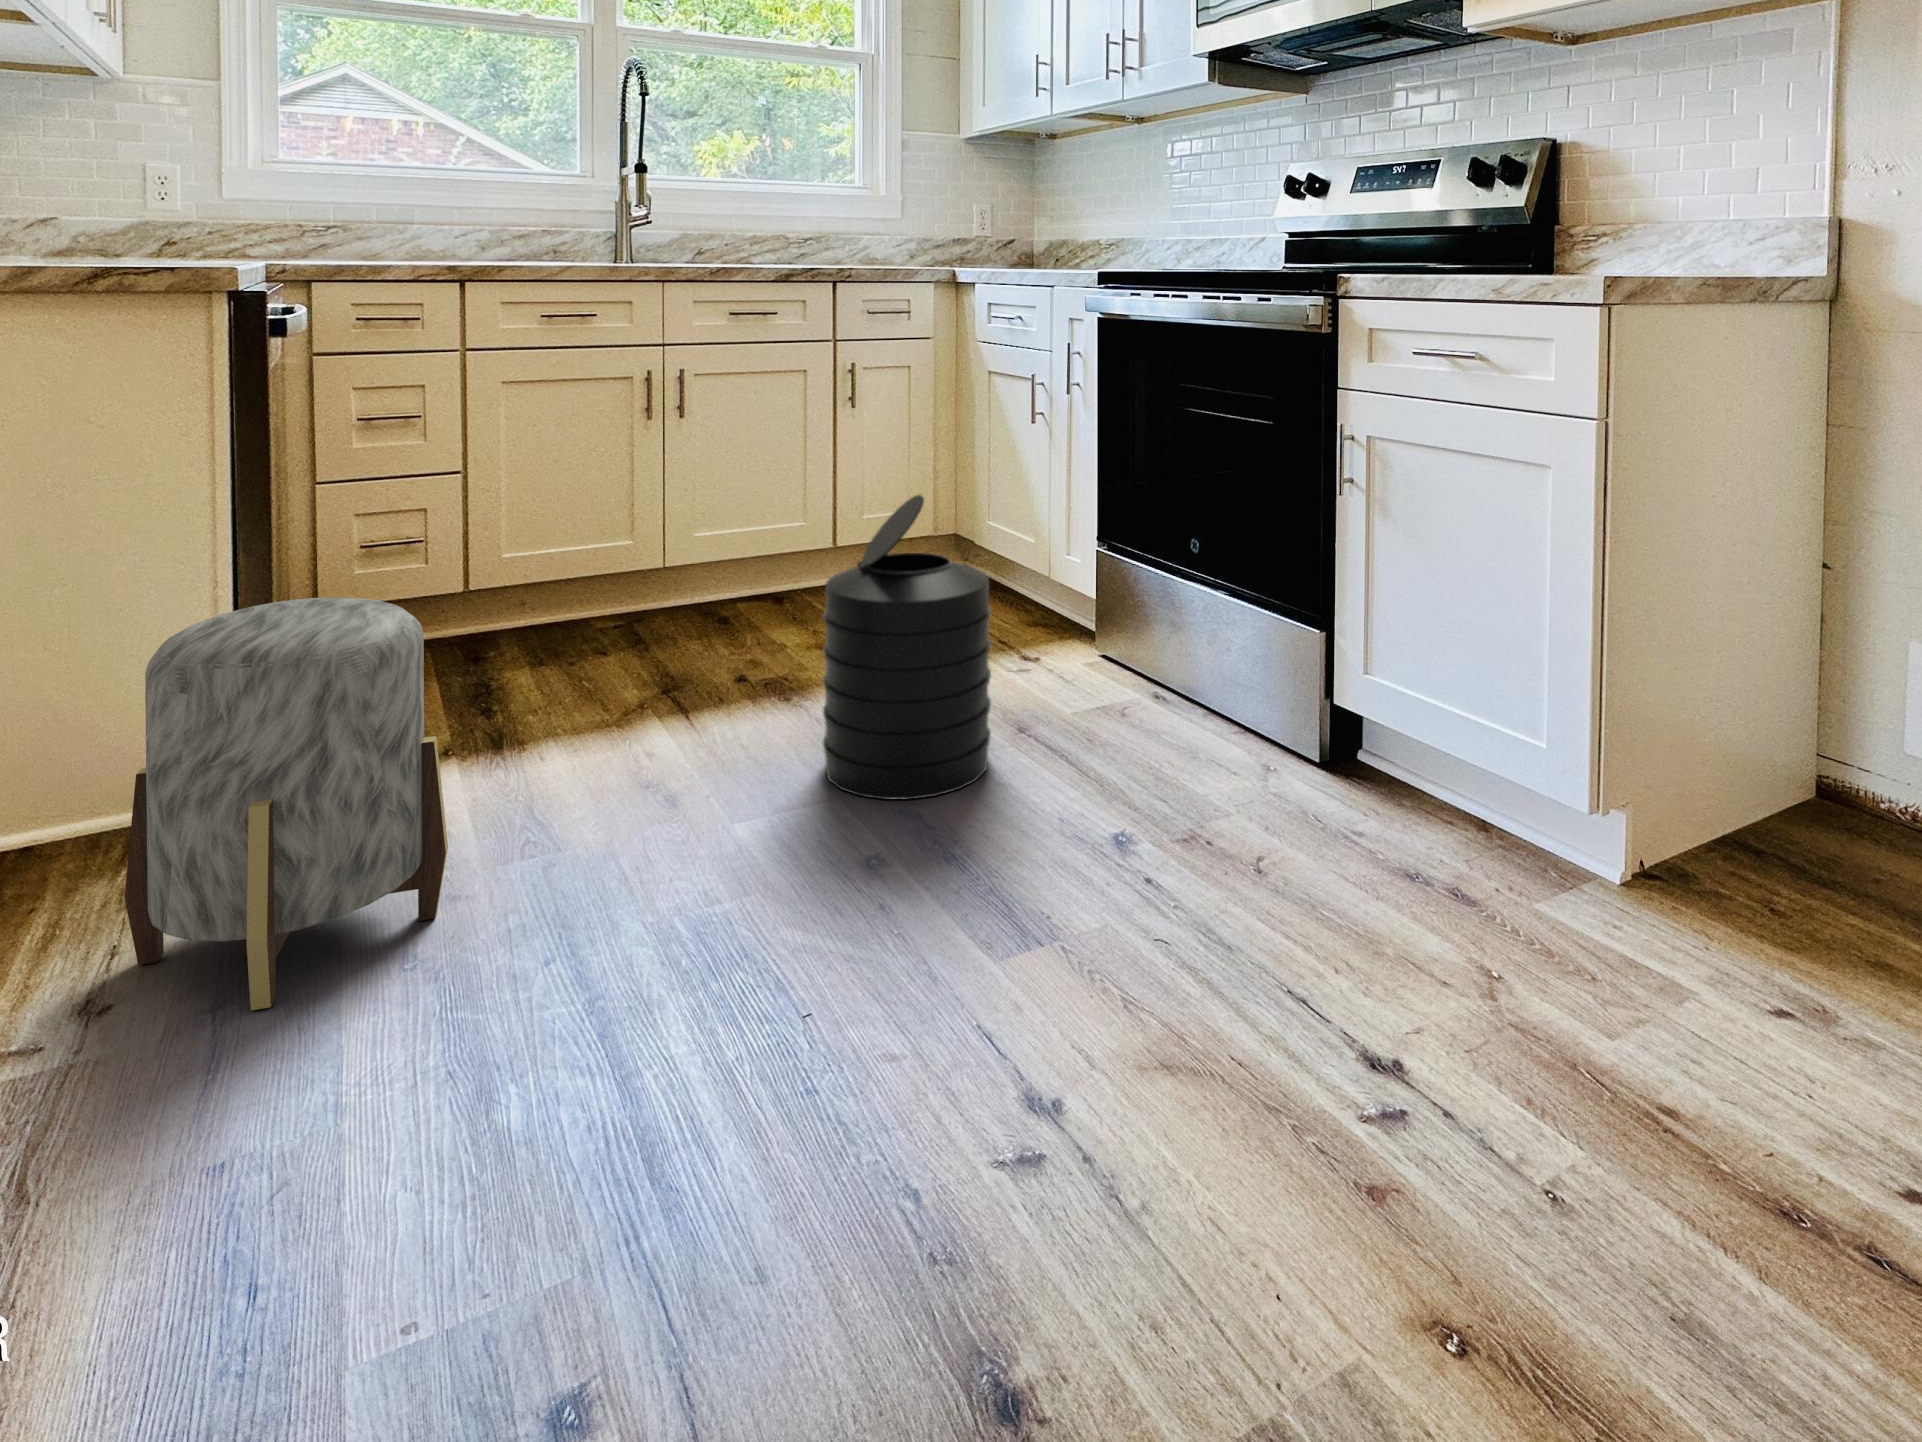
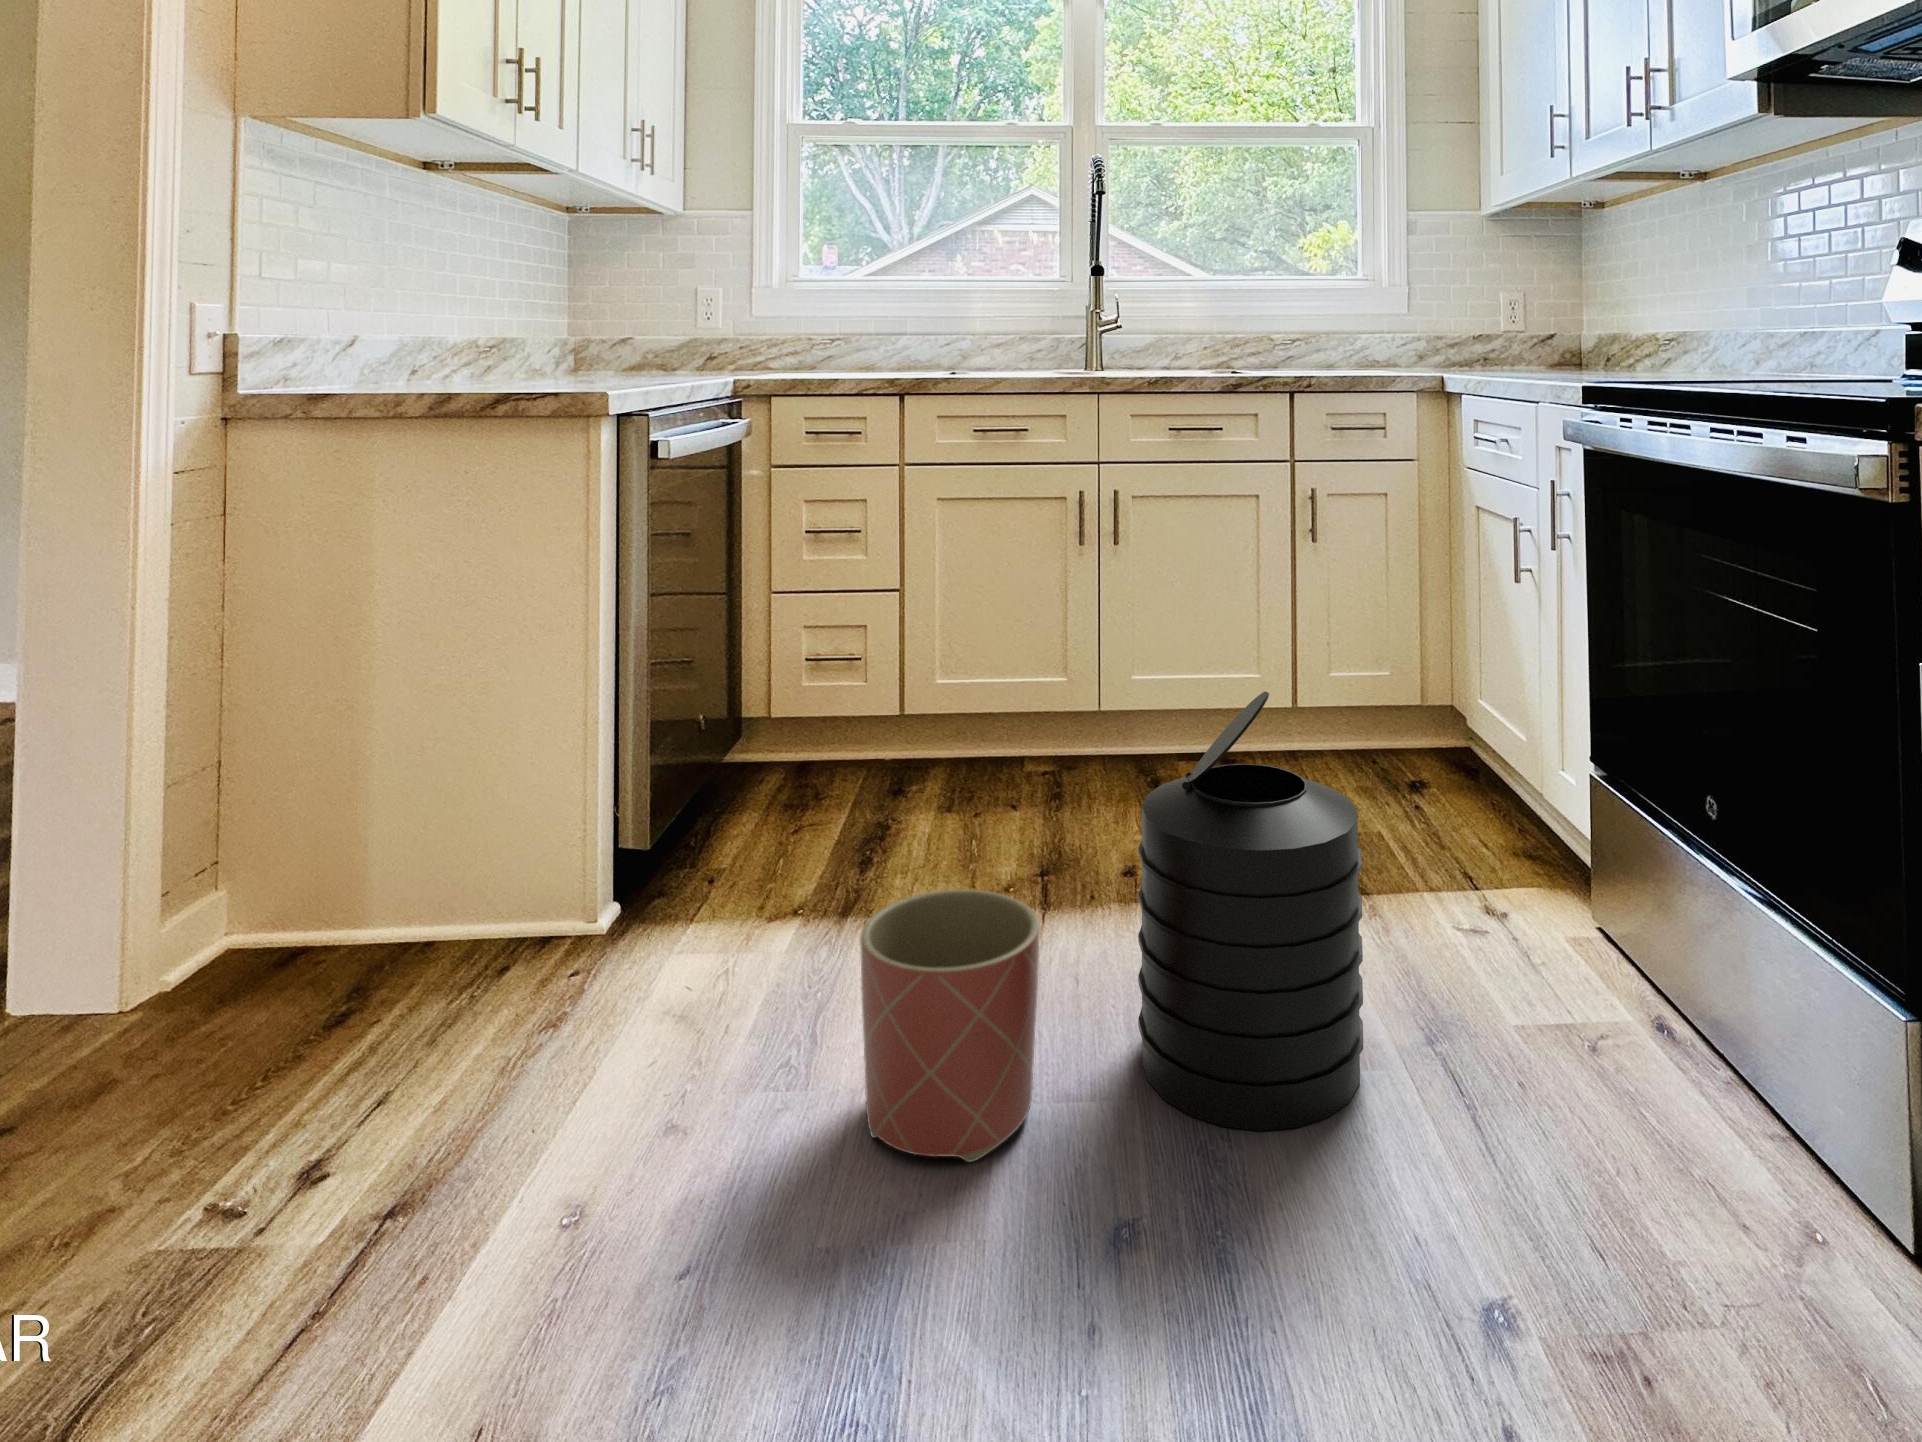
stool: present [124,597,448,1010] -> none [363,753,654,1235]
planter: none [624,670,772,863] -> present [860,889,1040,1162]

